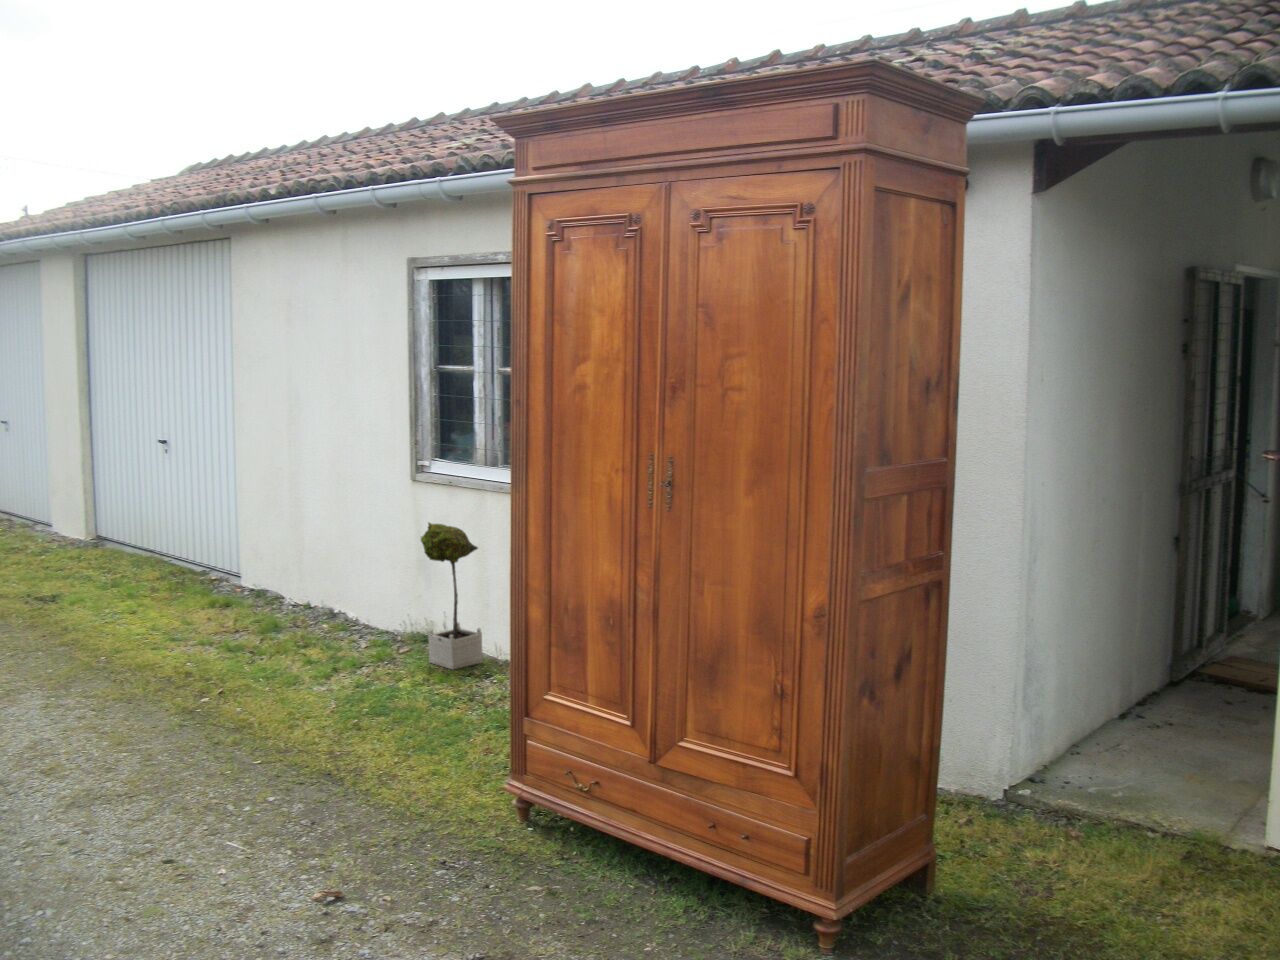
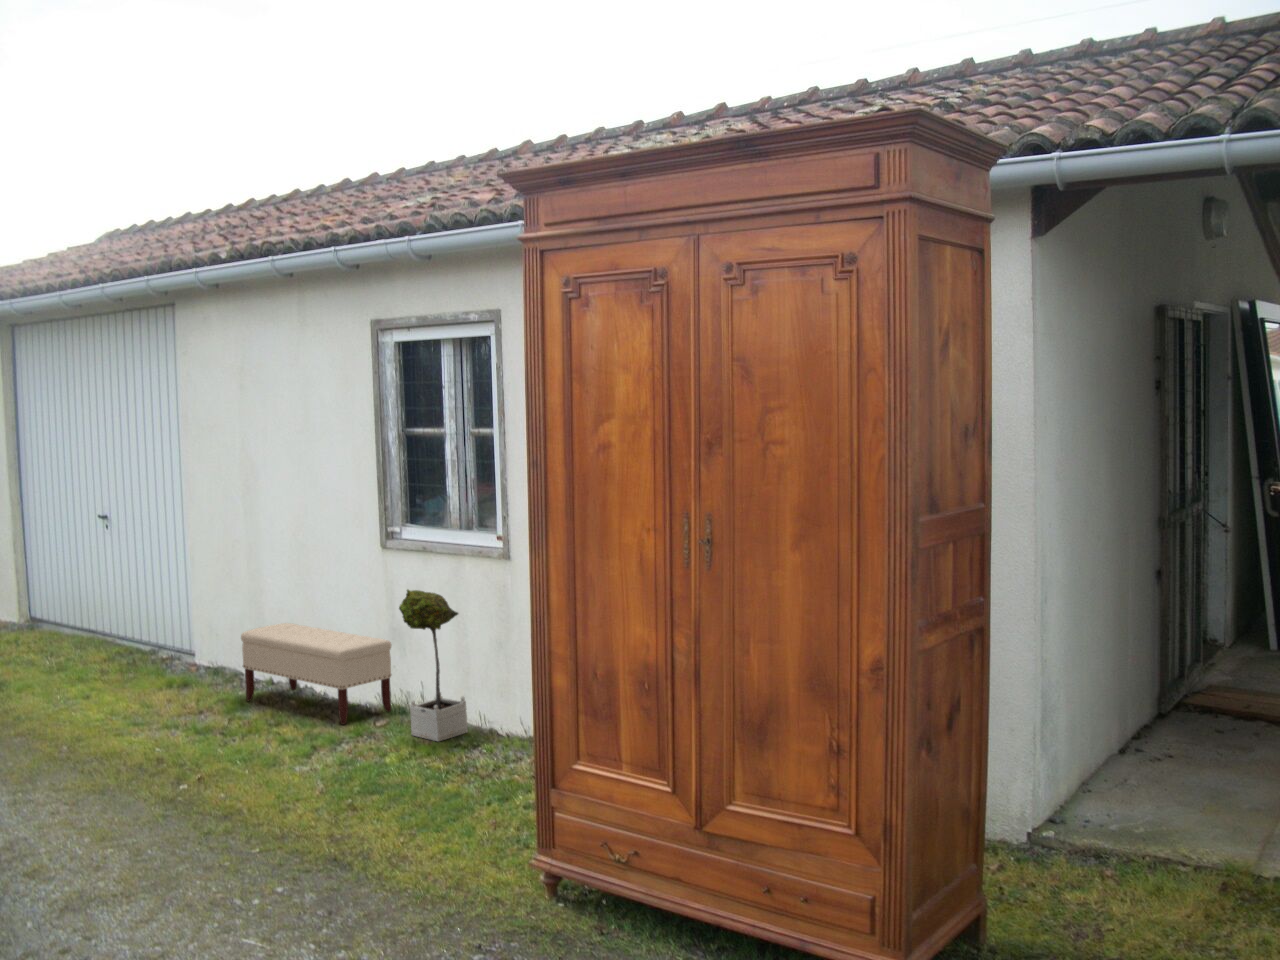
bench: none [279,550,417,649] -> present [241,623,391,724]

